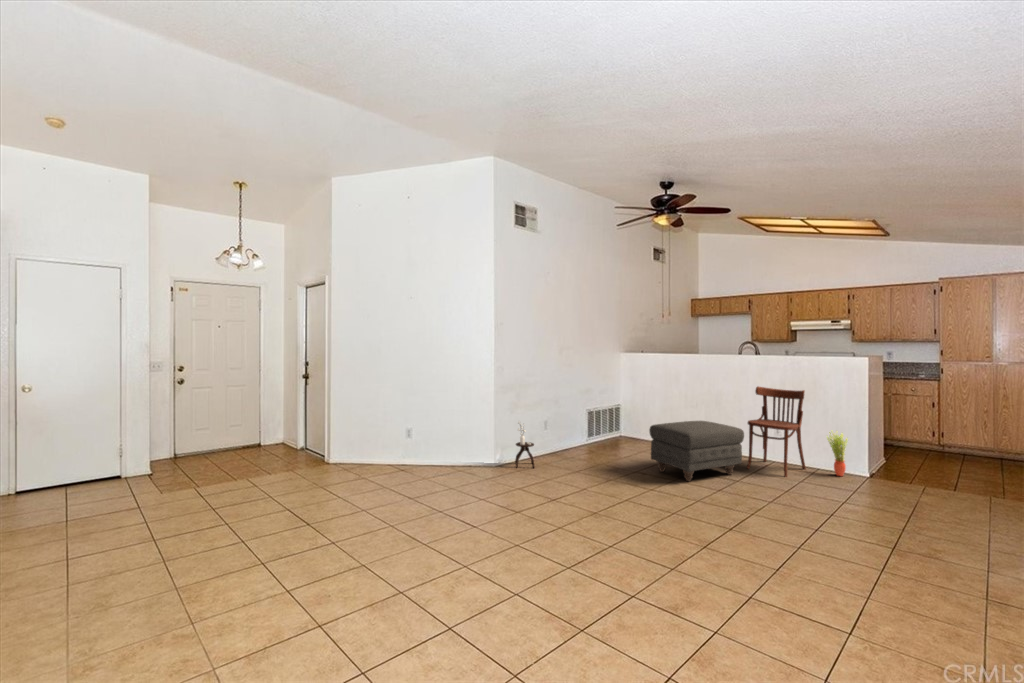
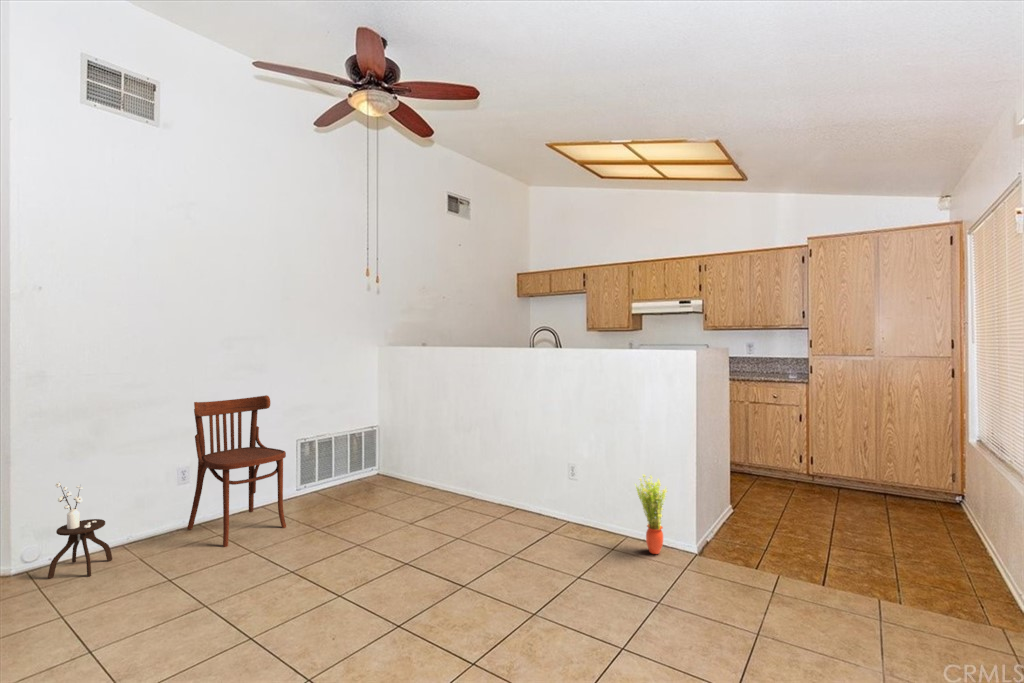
dining chair: present [747,387,806,477] -> present [187,395,286,547]
ottoman: present [649,421,744,481] -> none [324,462,492,597]

